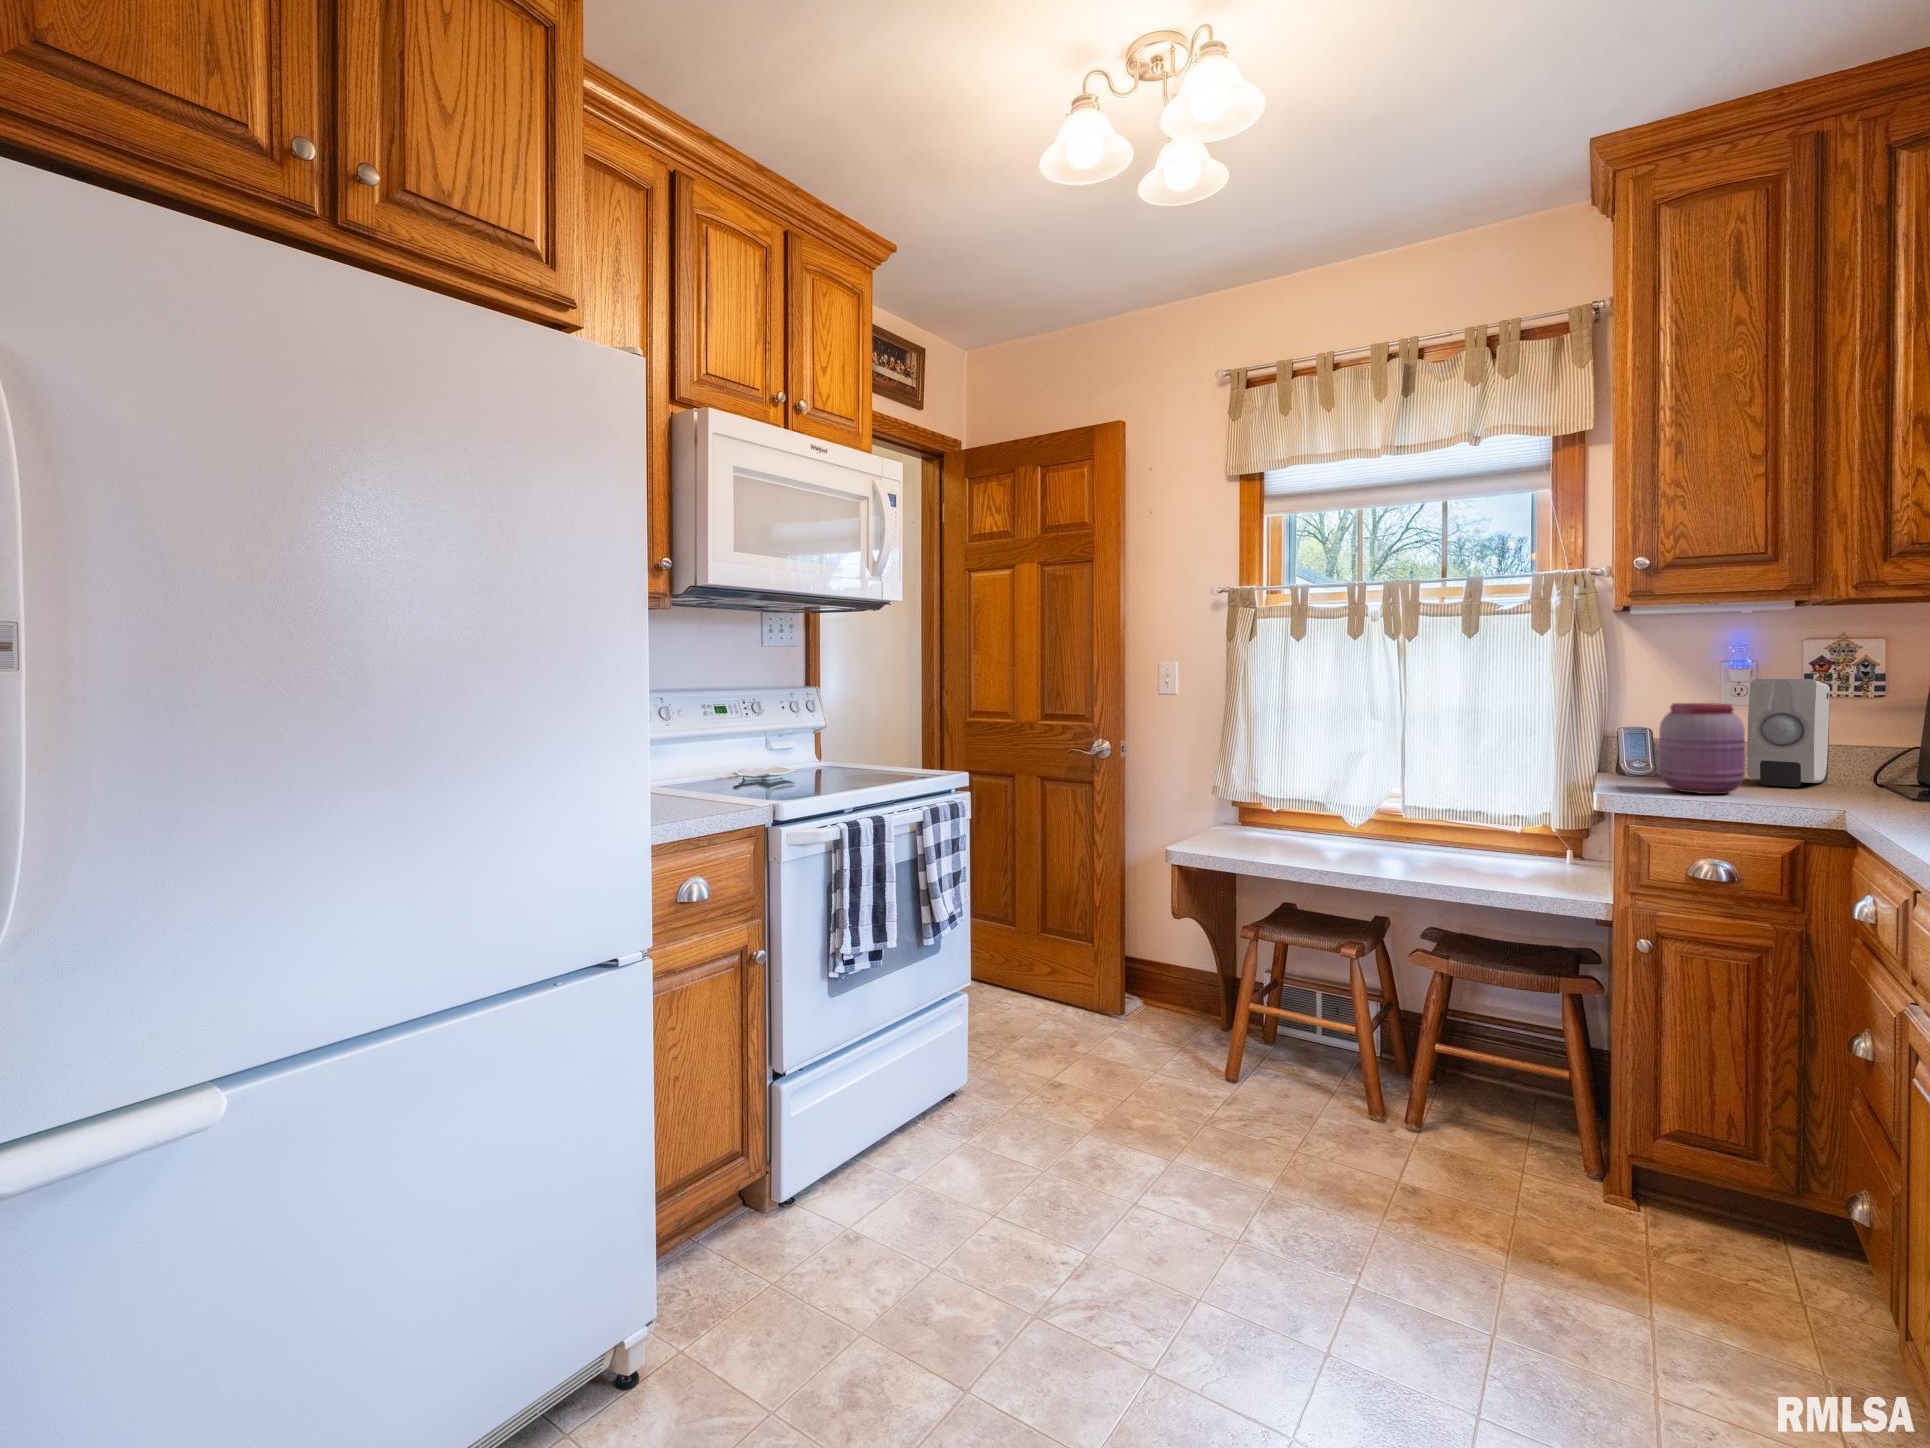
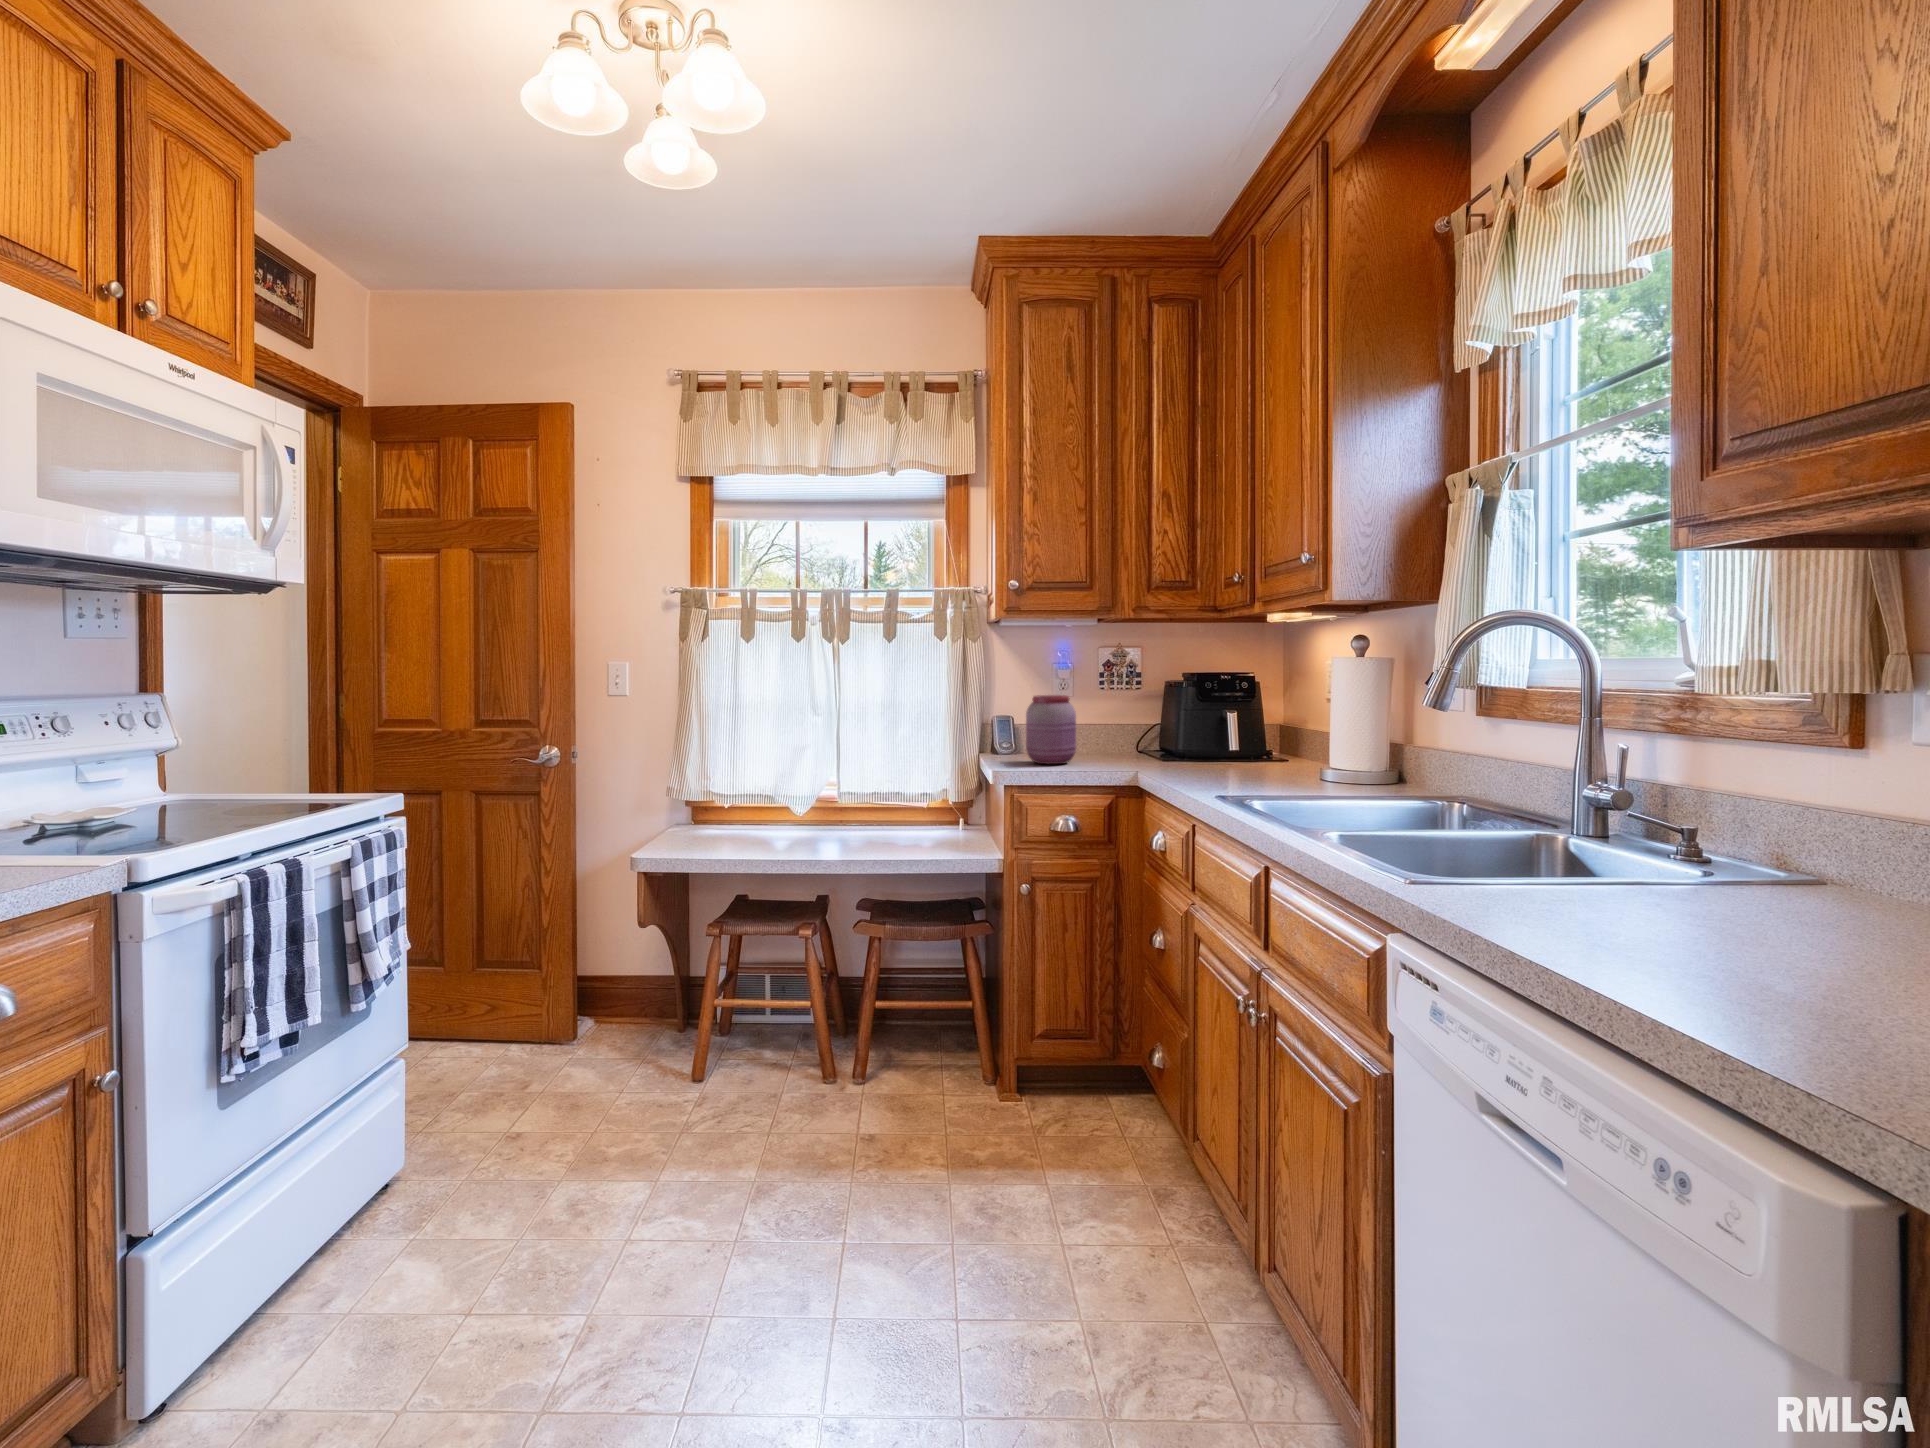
soap dispenser: present [1747,679,1830,787] -> none [1072,676,1112,755]

